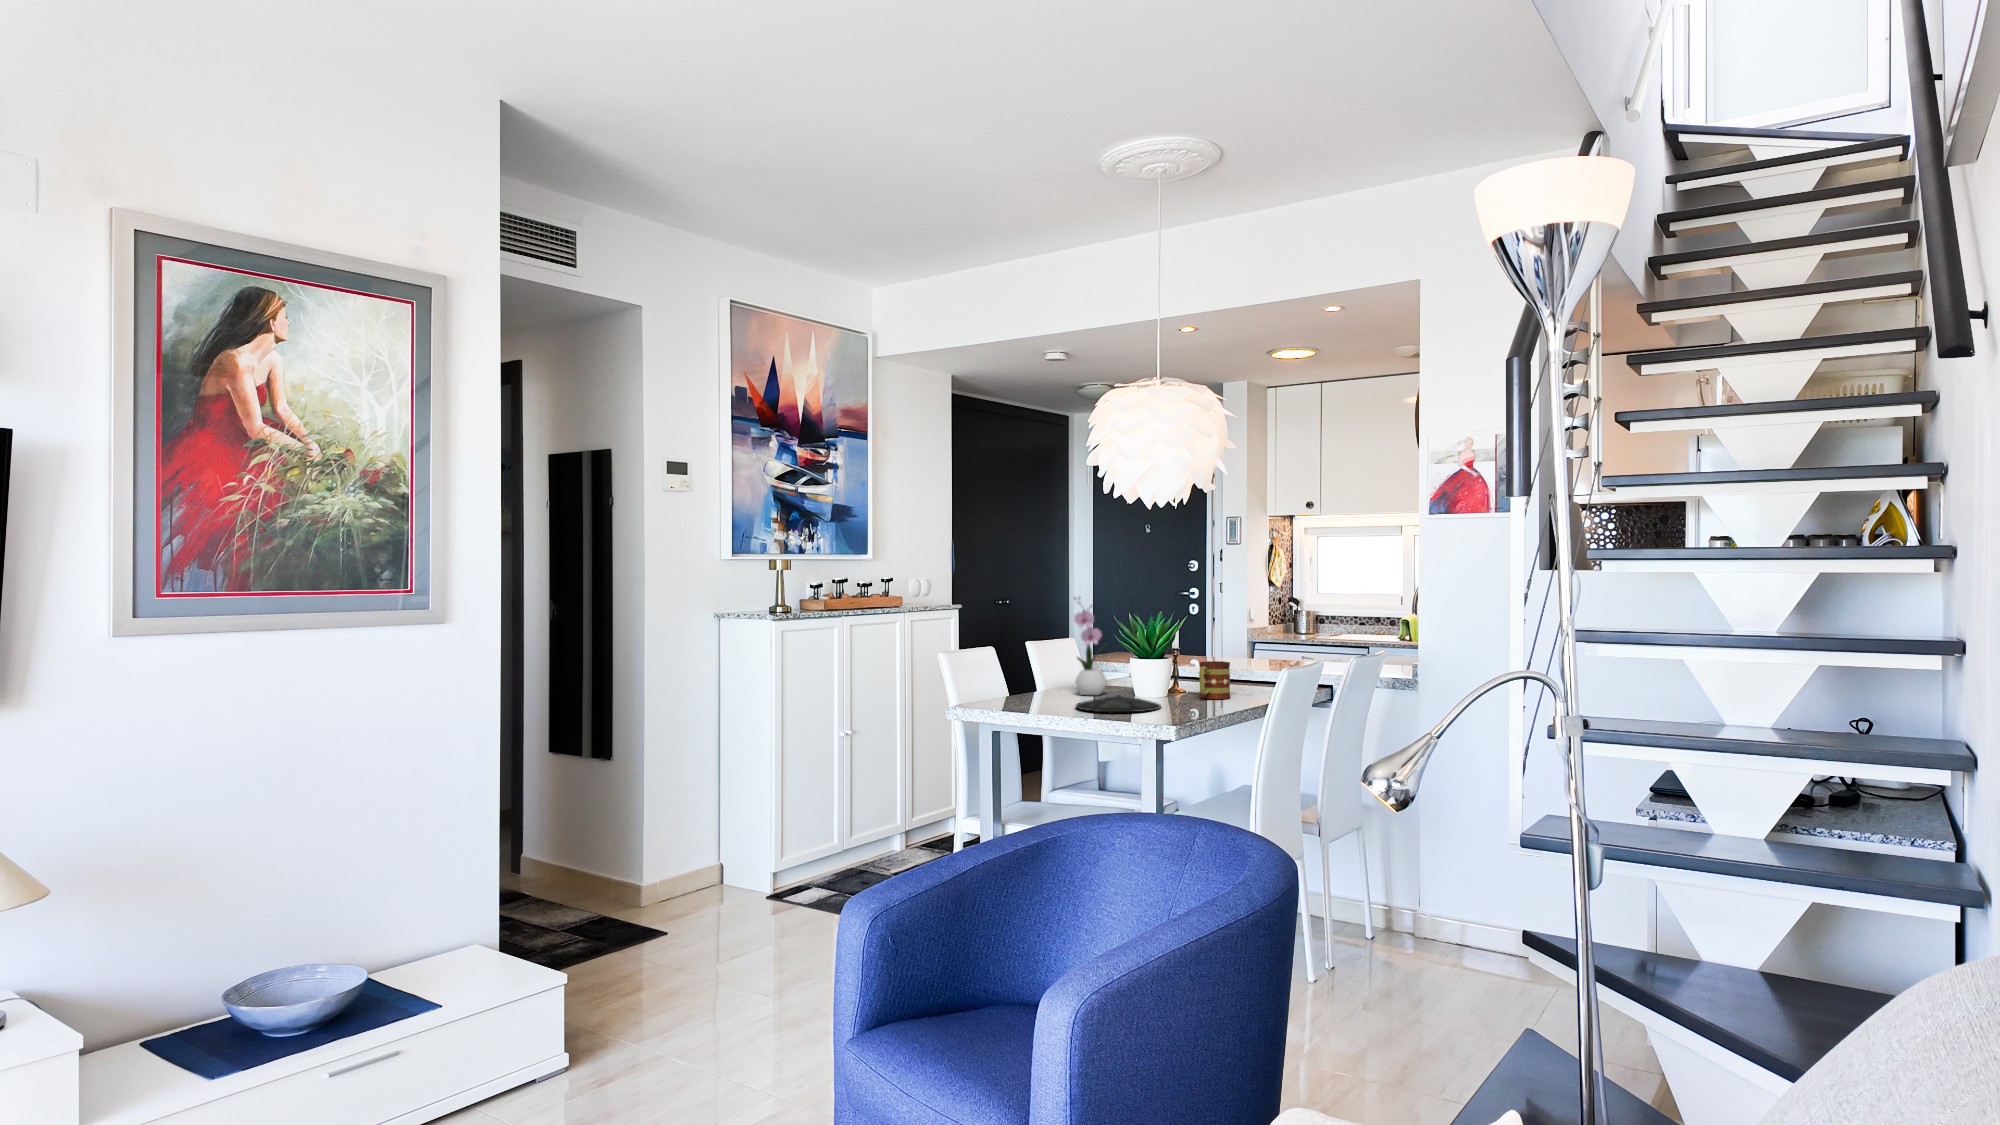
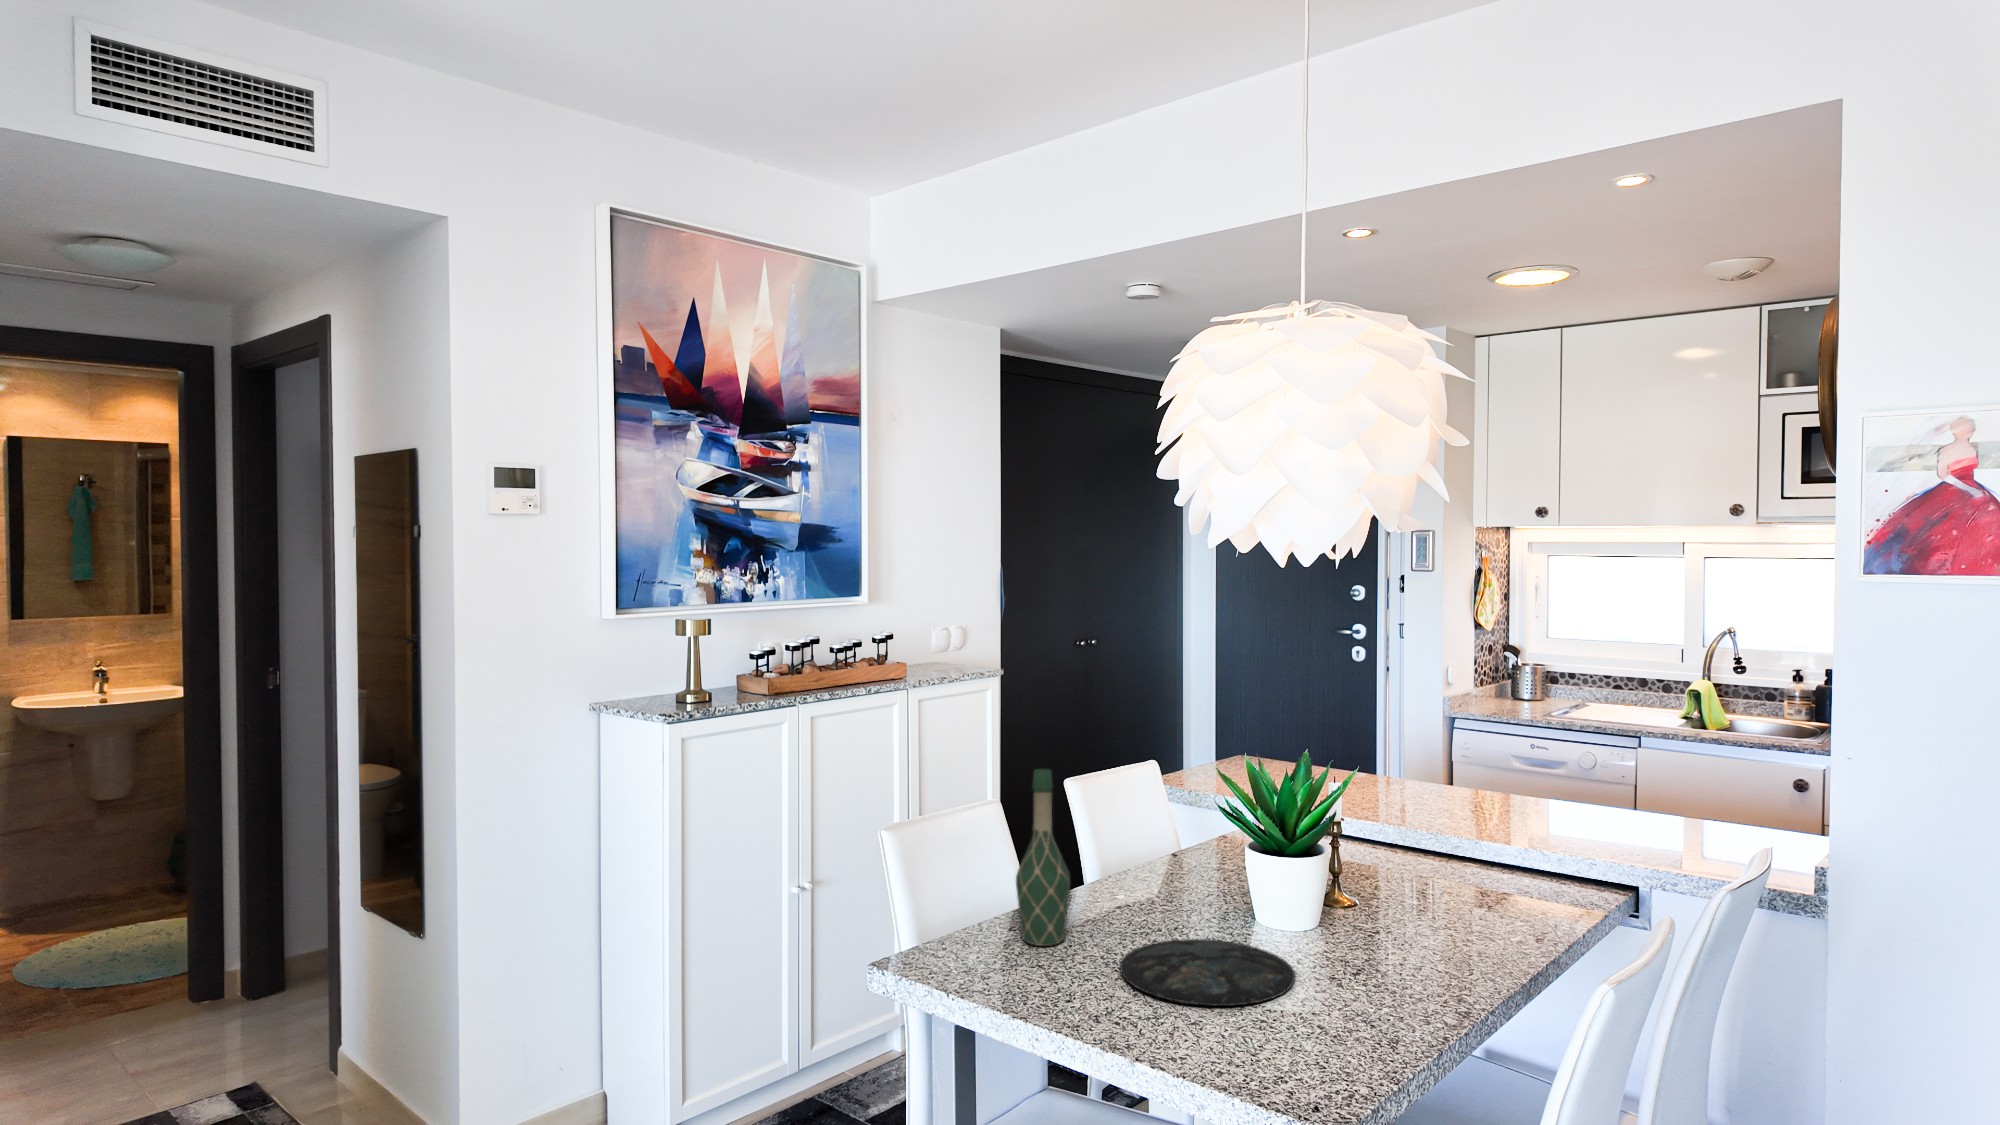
flower arrangement: present [1074,599,1107,695] -> none [1131,723,1201,911]
wine bottle: none [1018,615,1046,705] -> present [1016,769,1070,946]
mug: present [1199,661,1230,699] -> none [1376,861,1439,949]

